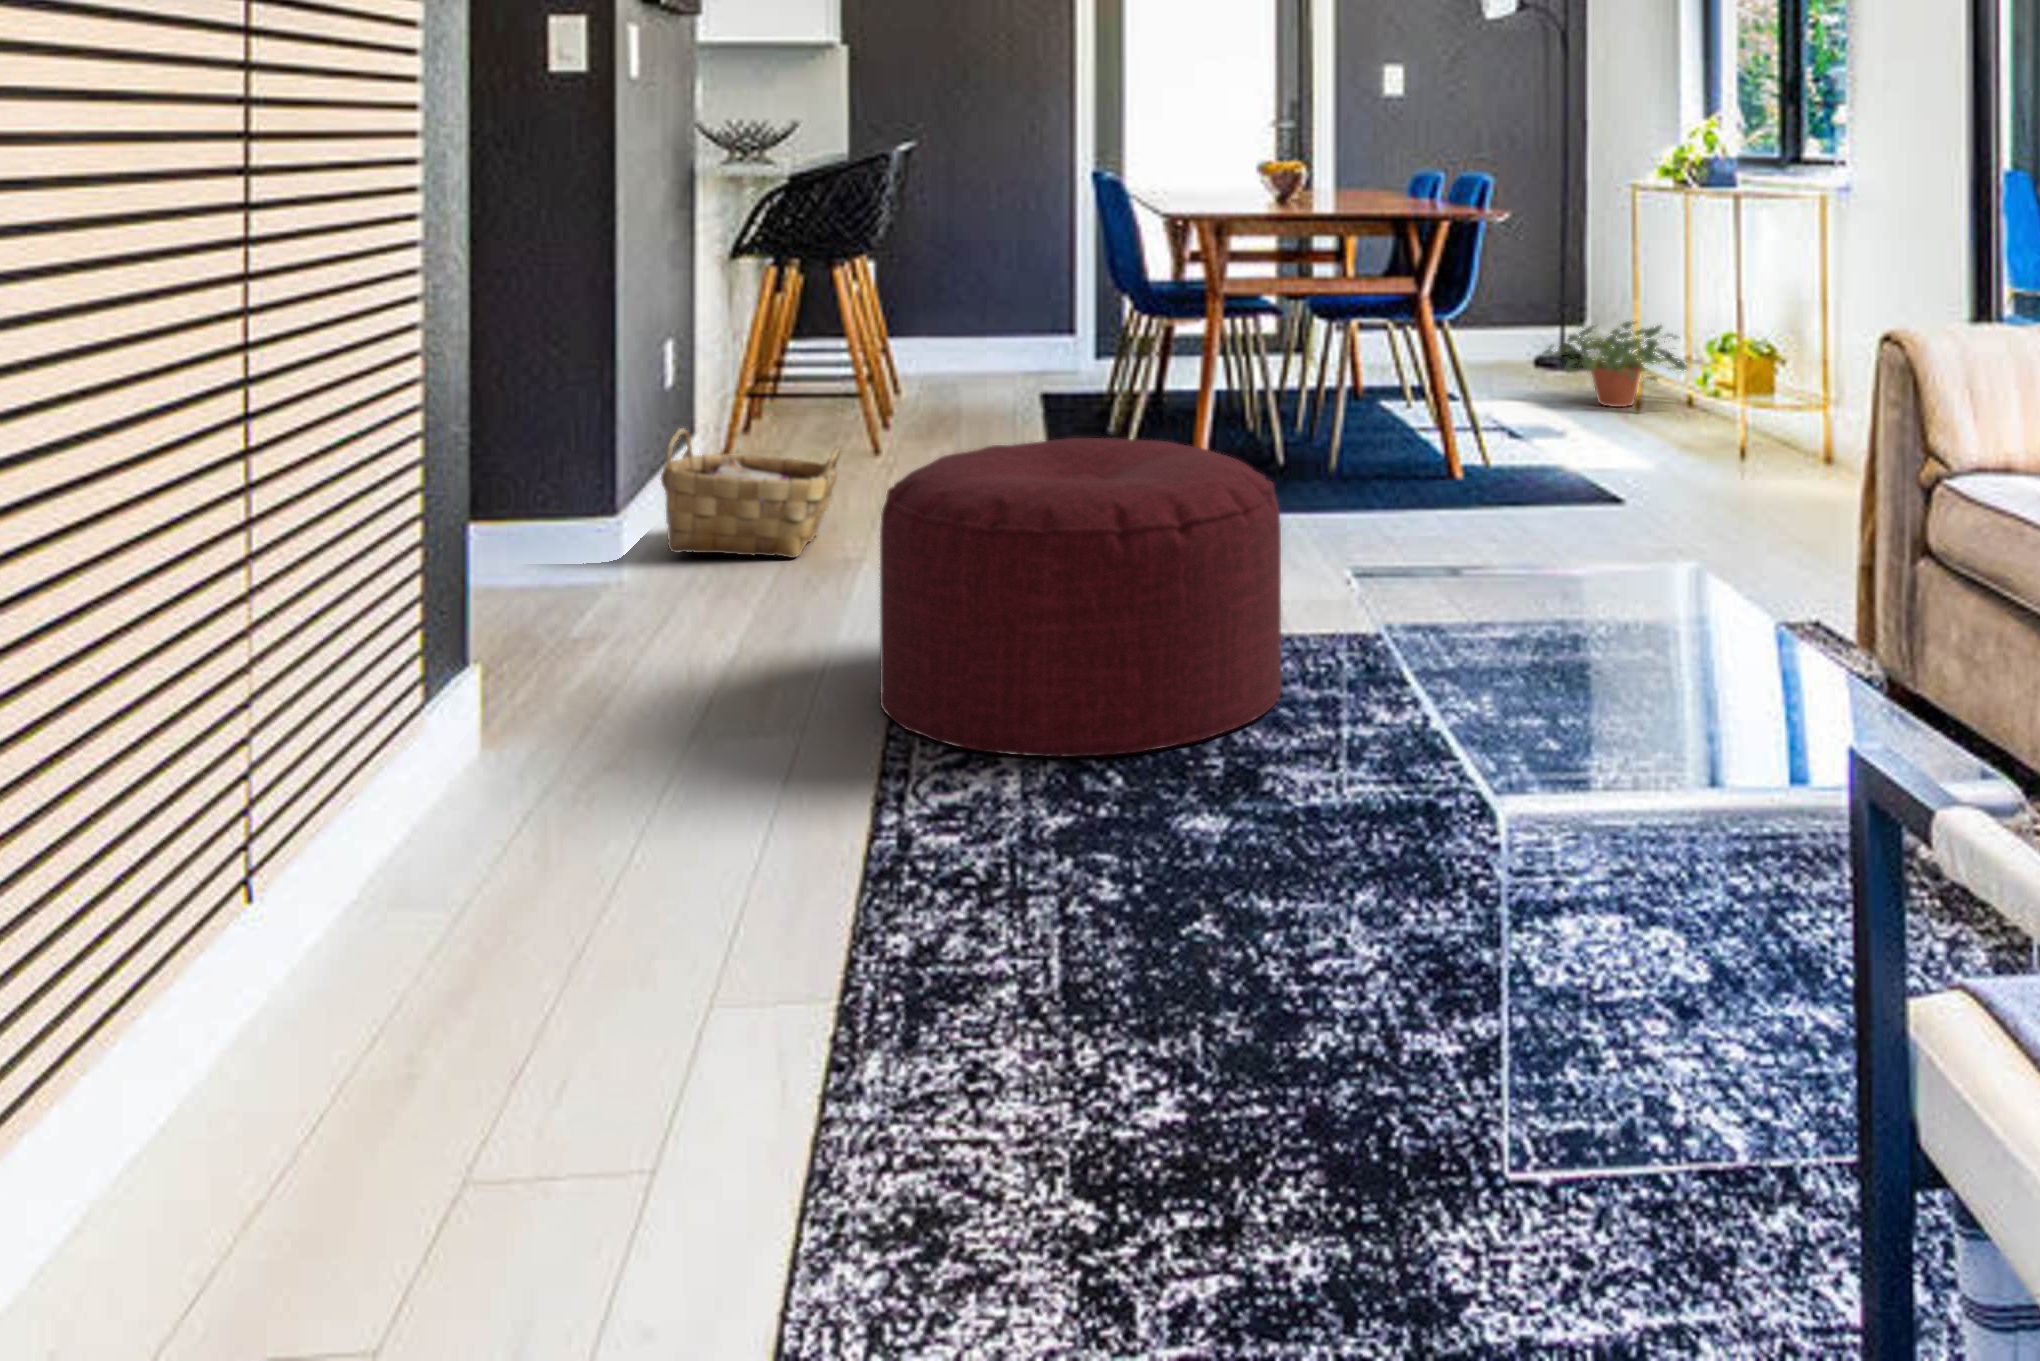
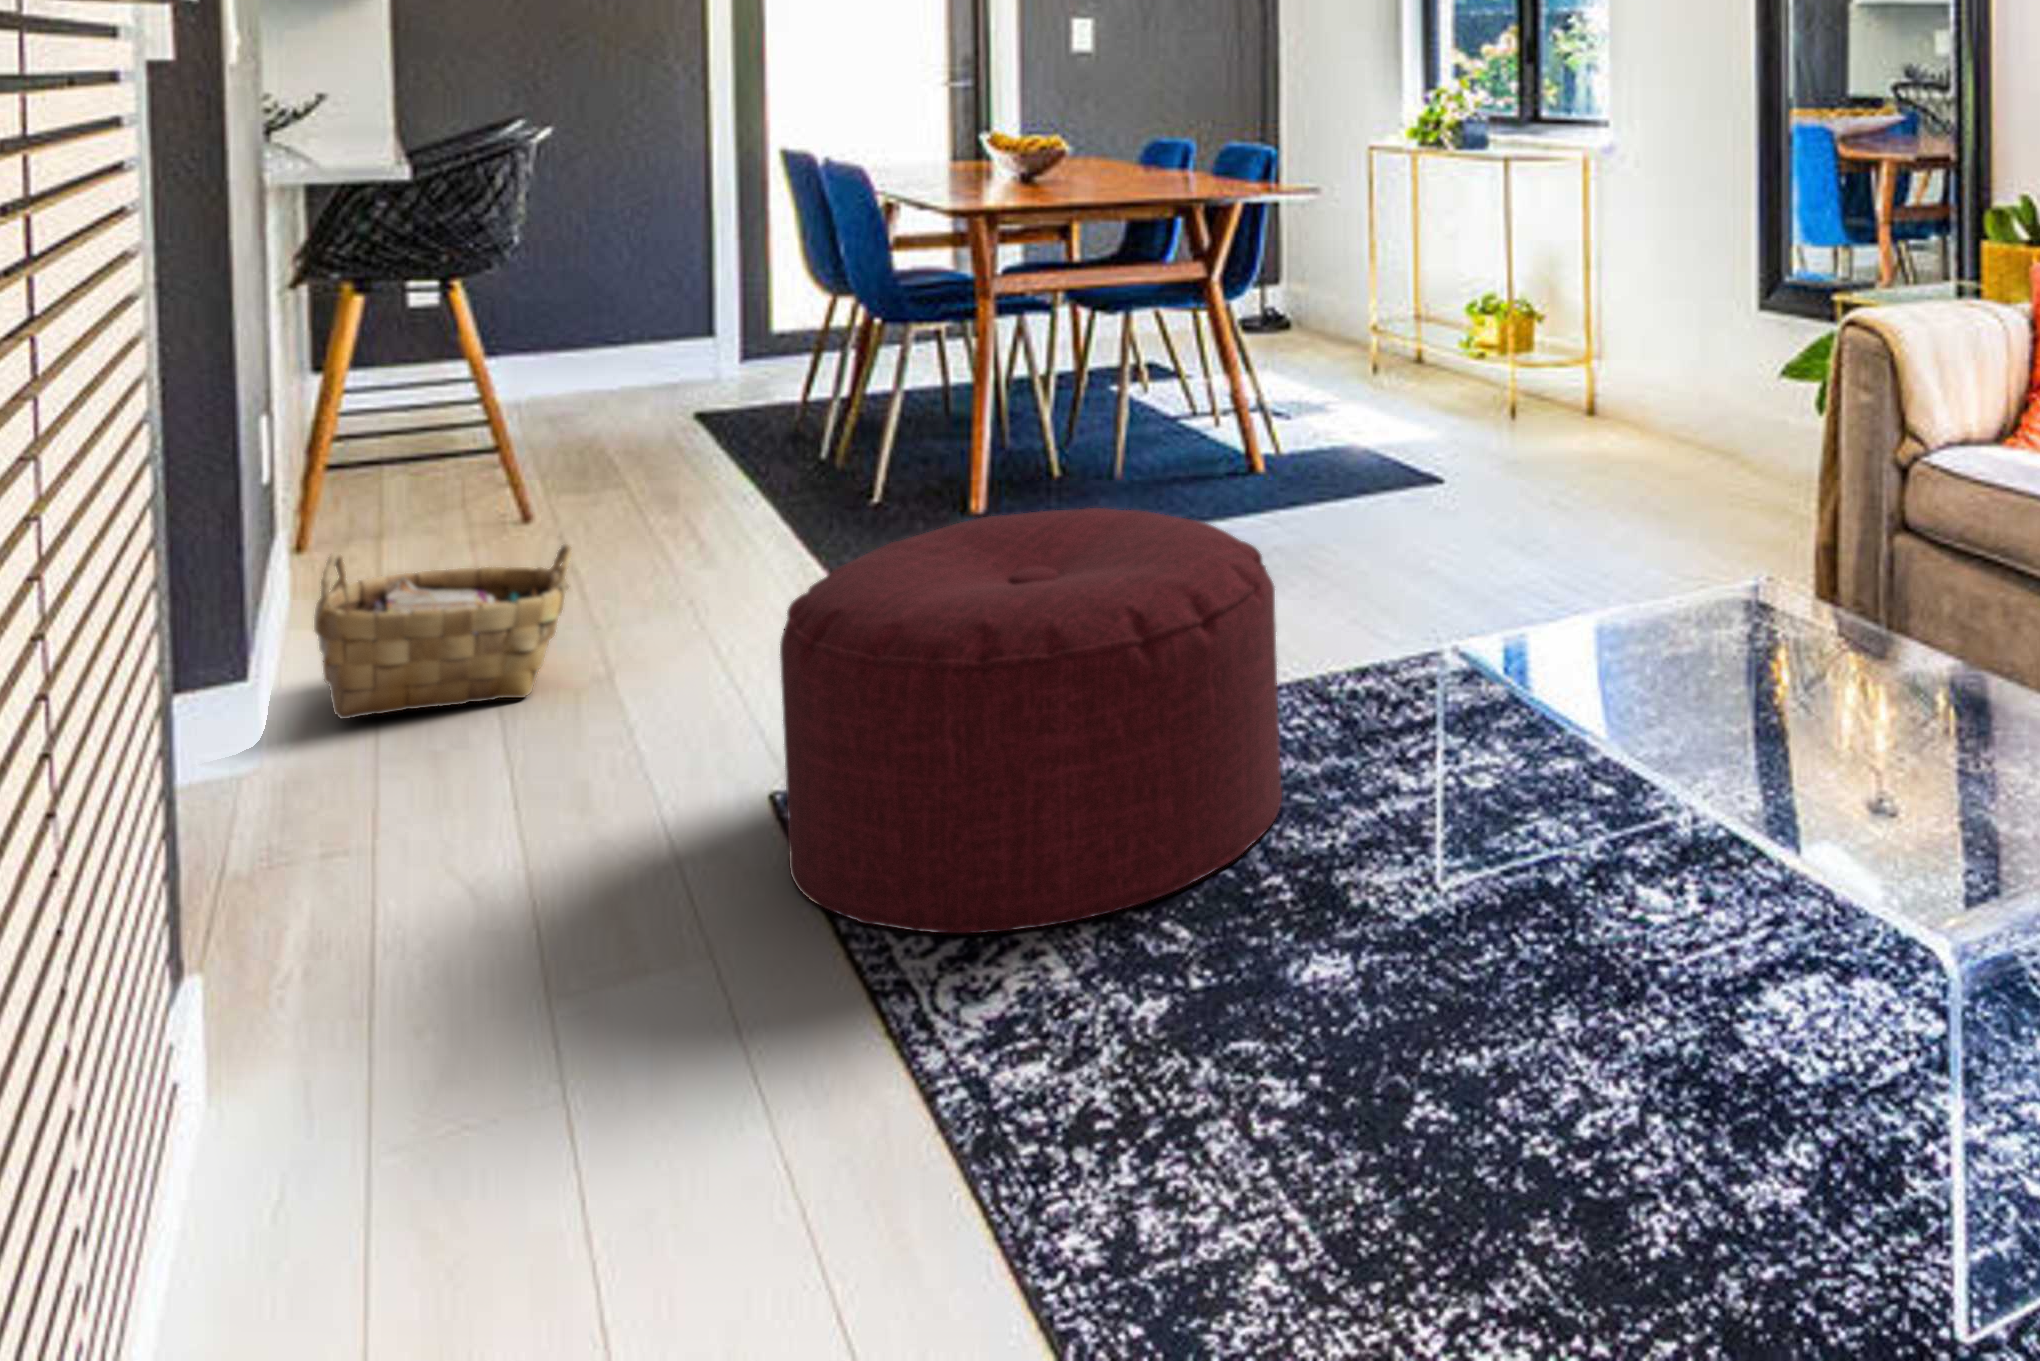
potted plant: present [1544,322,1687,407] -> none [1278,278,1428,369]

